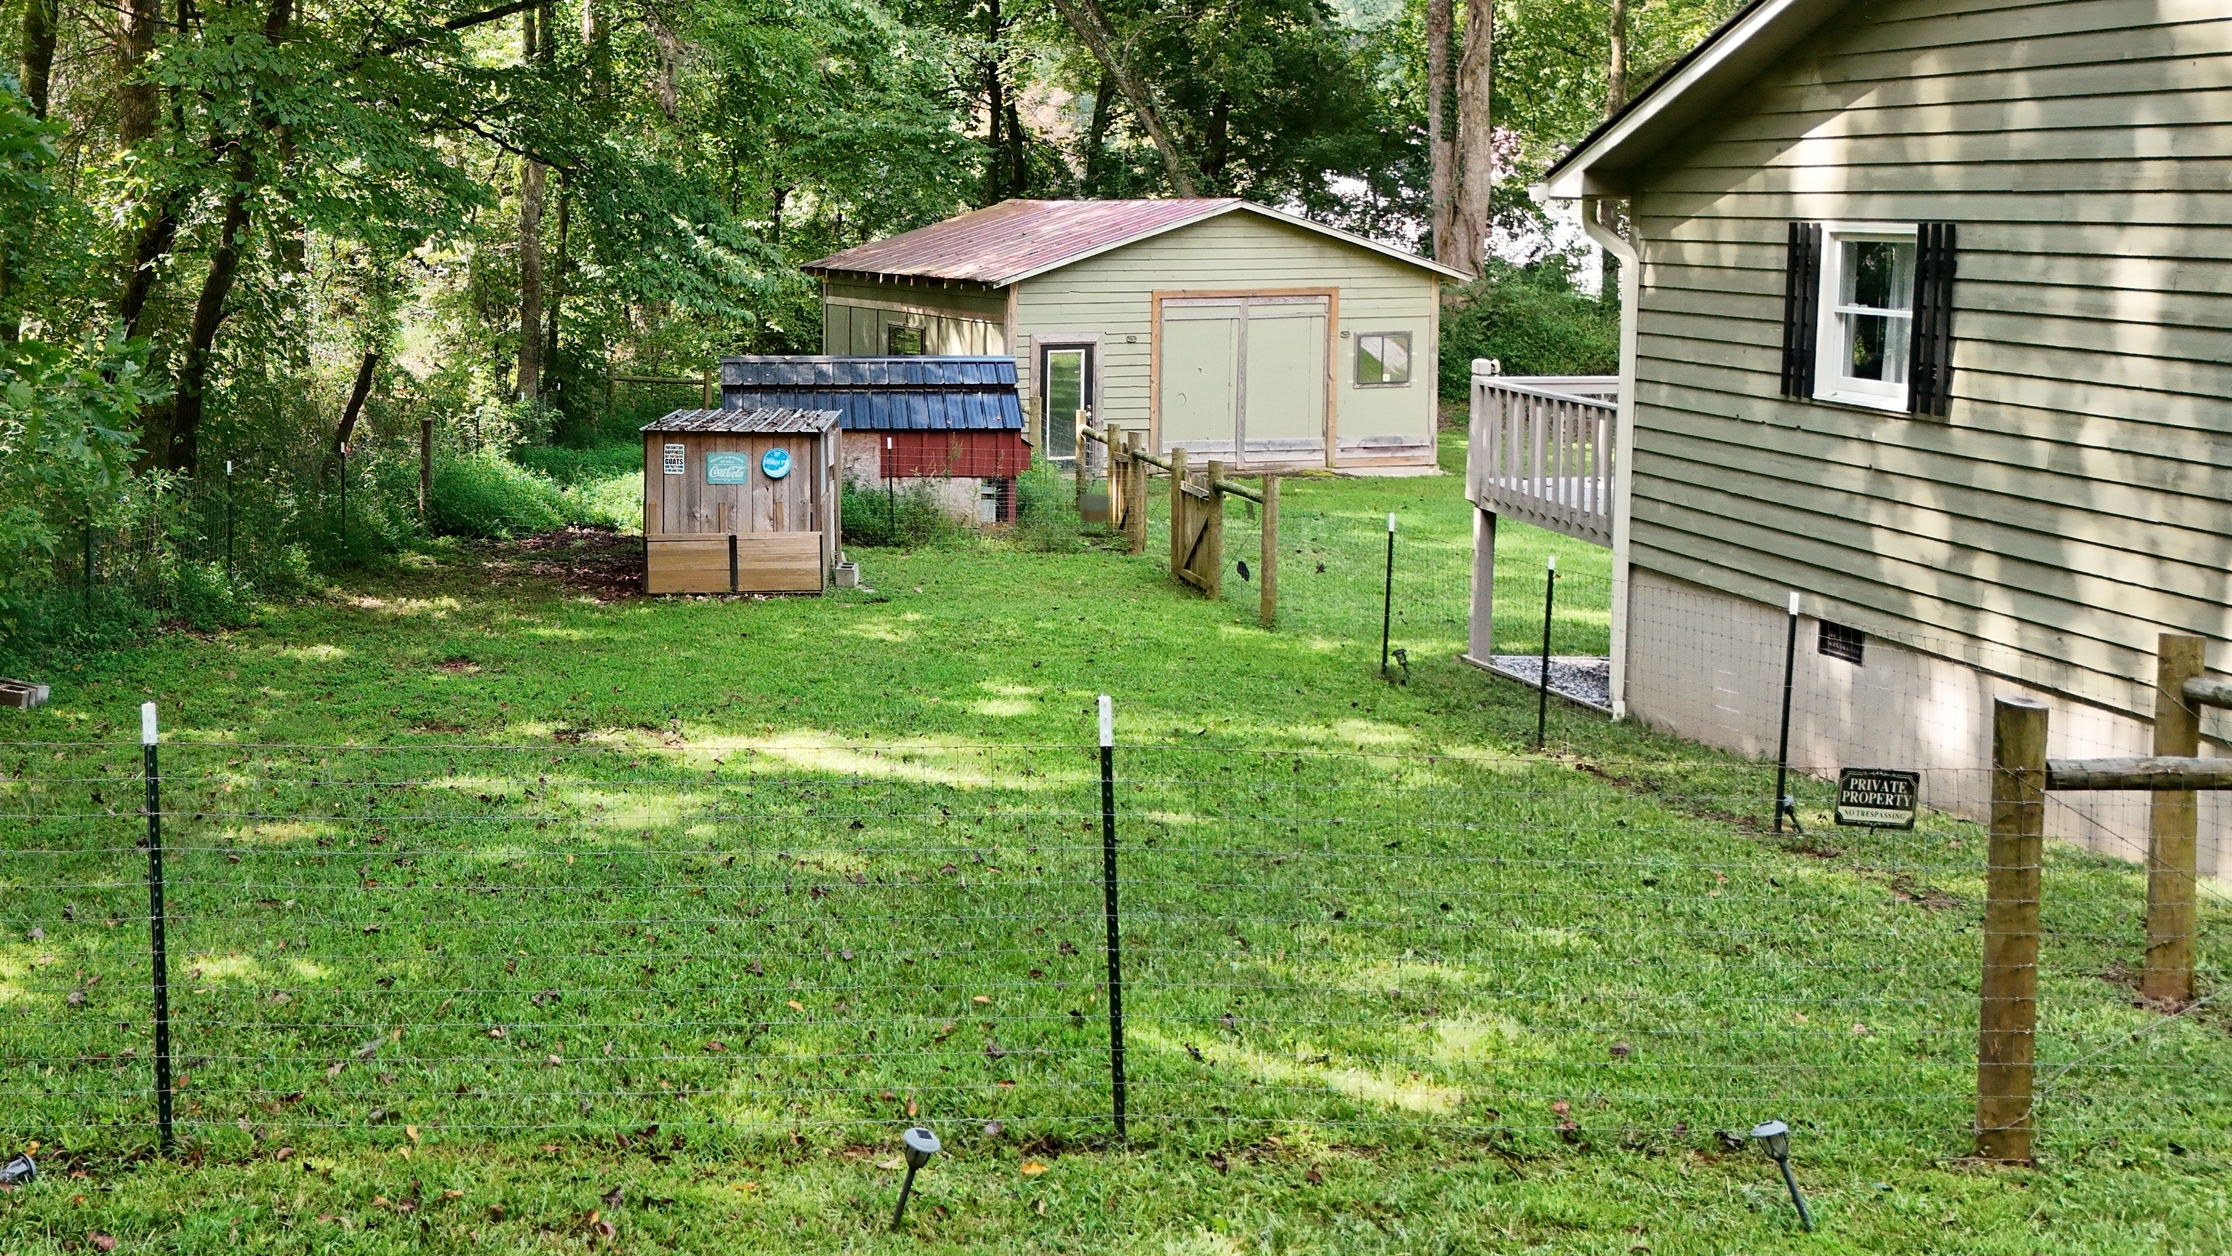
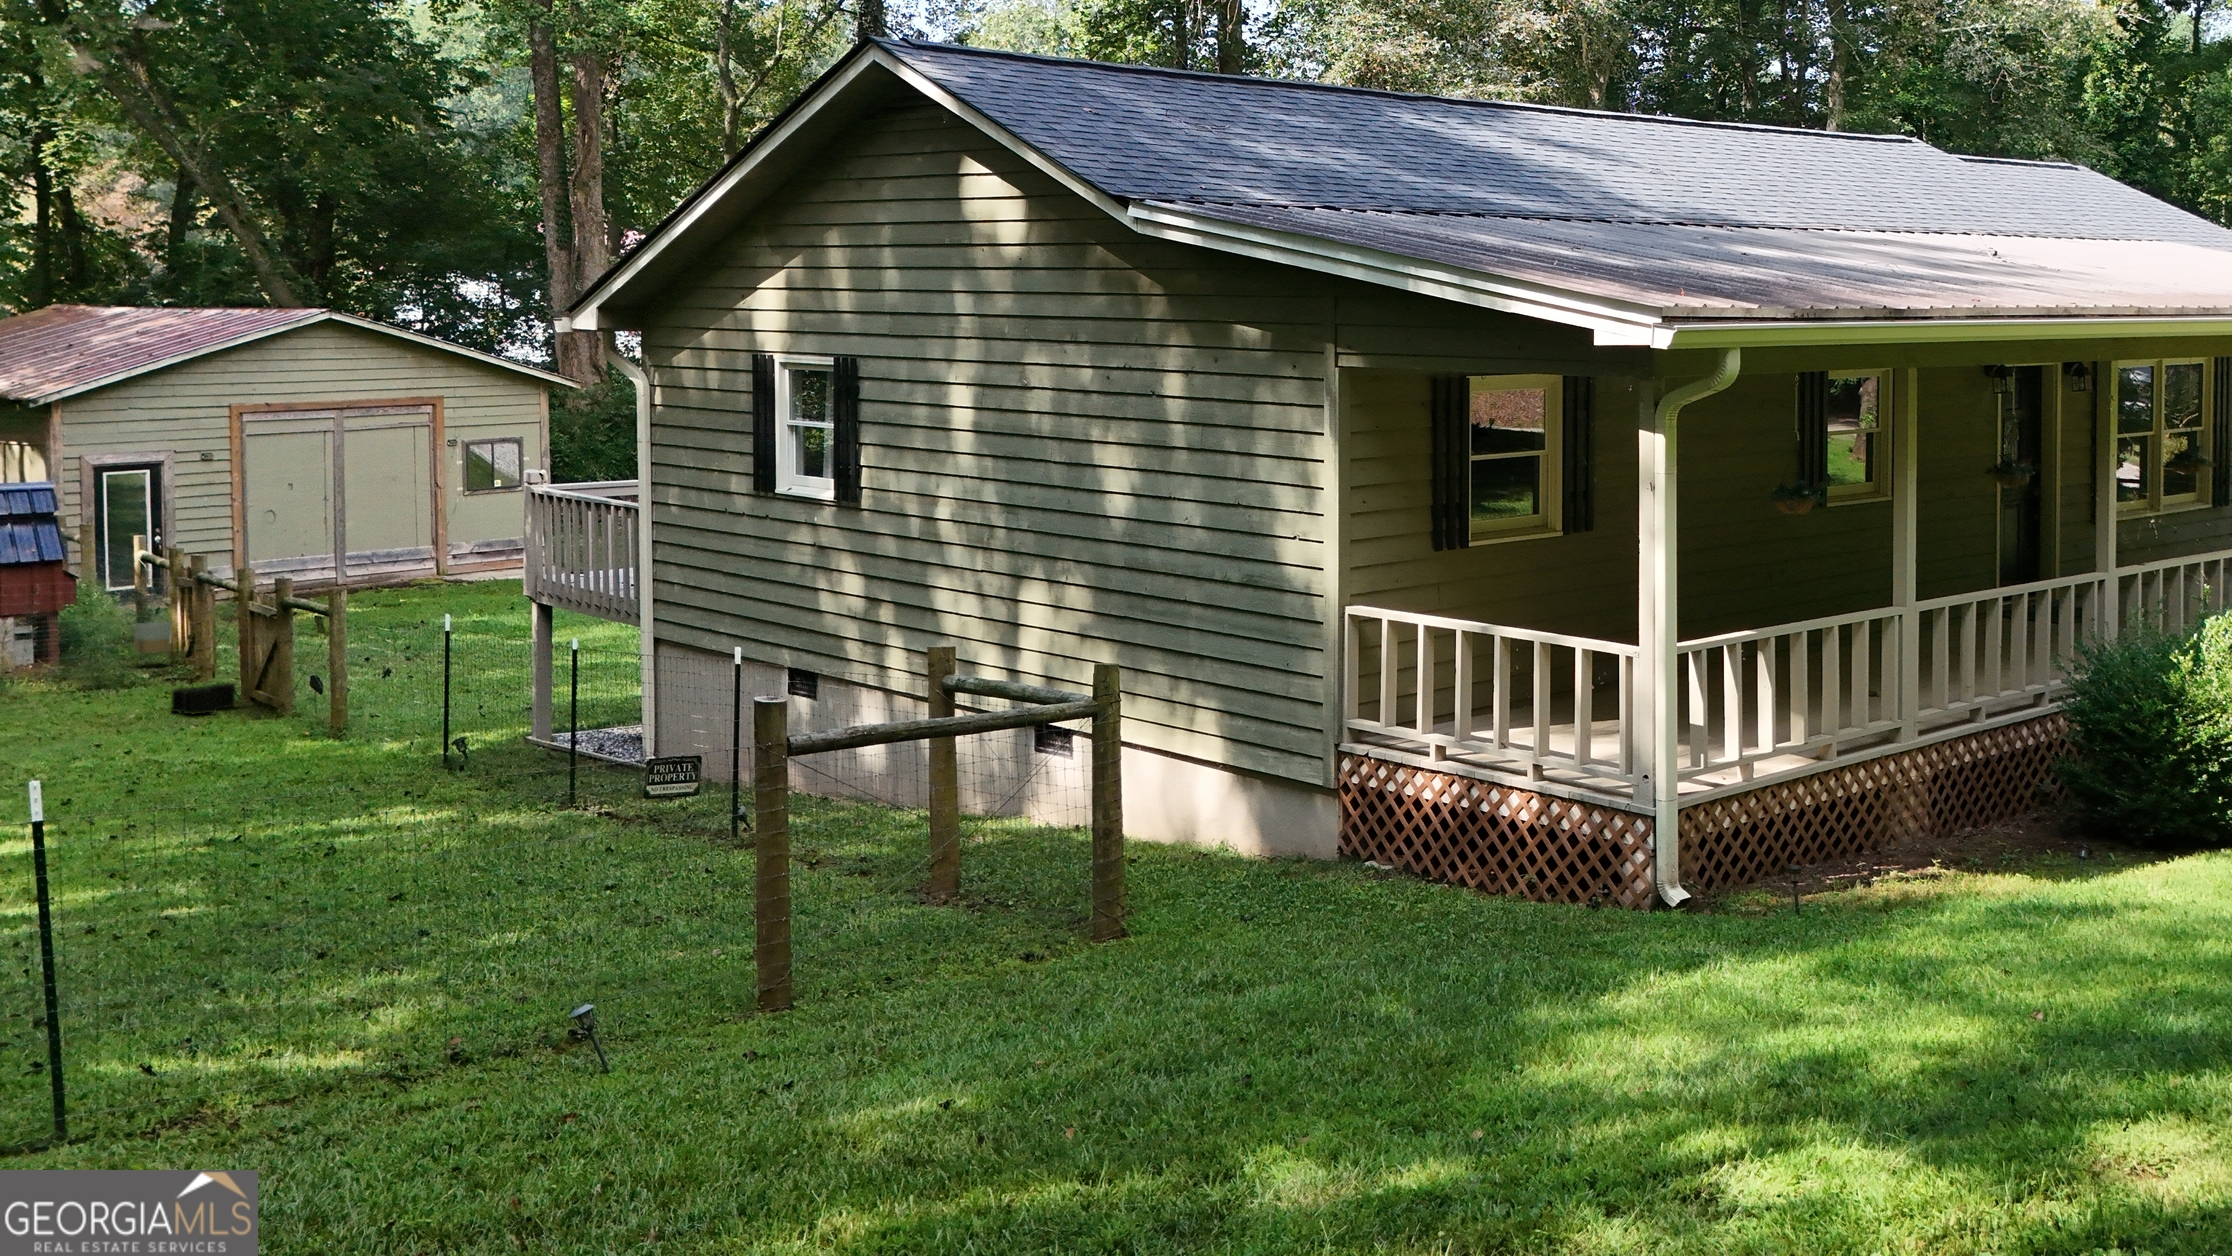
storage bin: none [1120,559,1178,587] -> present [171,683,237,714]

